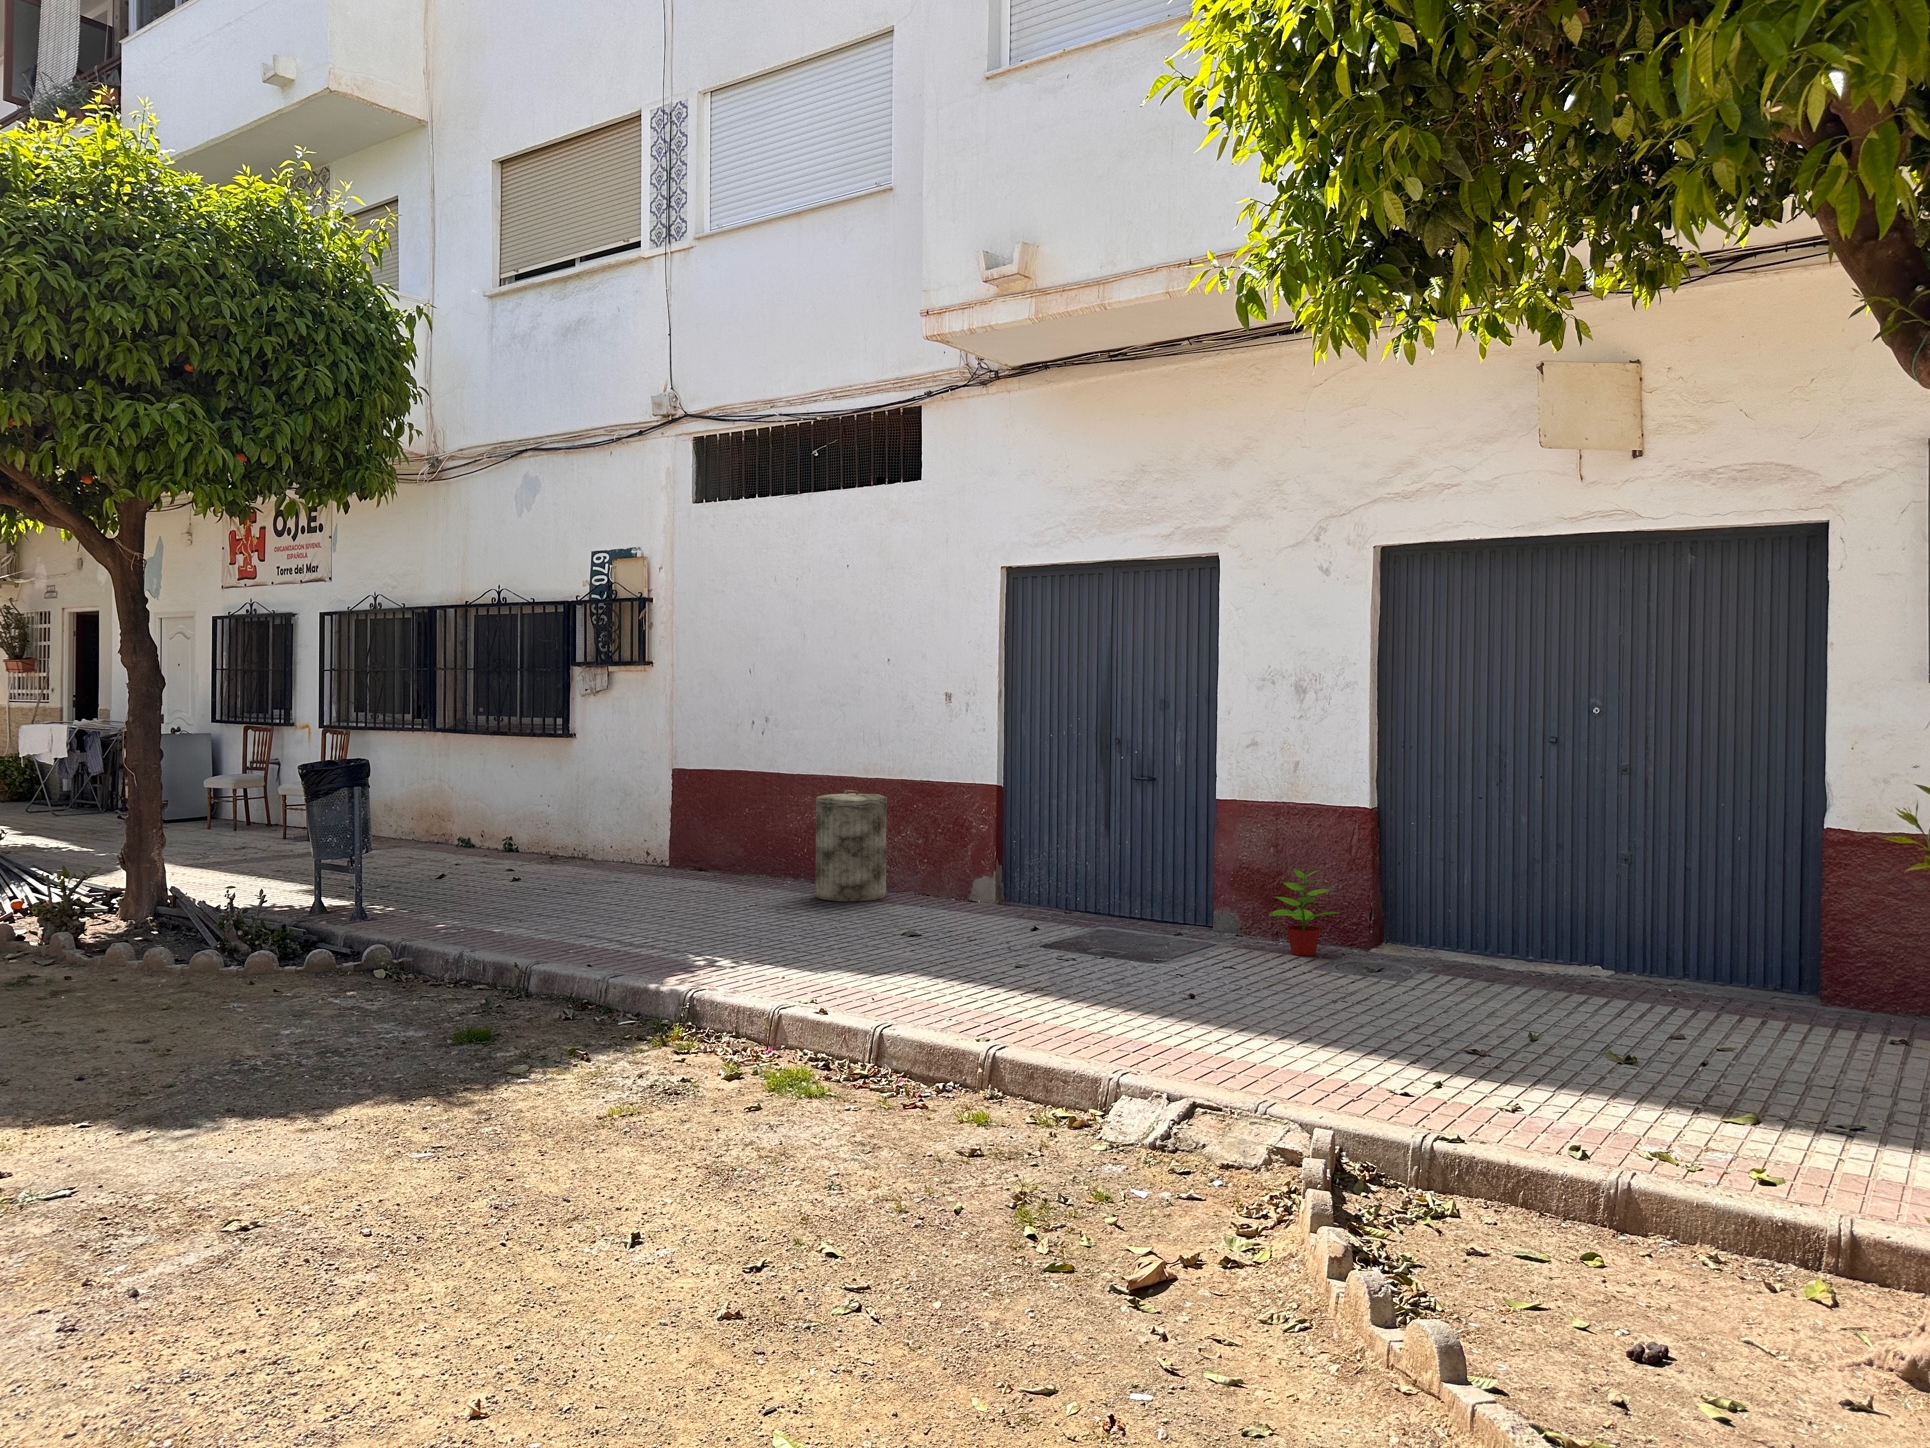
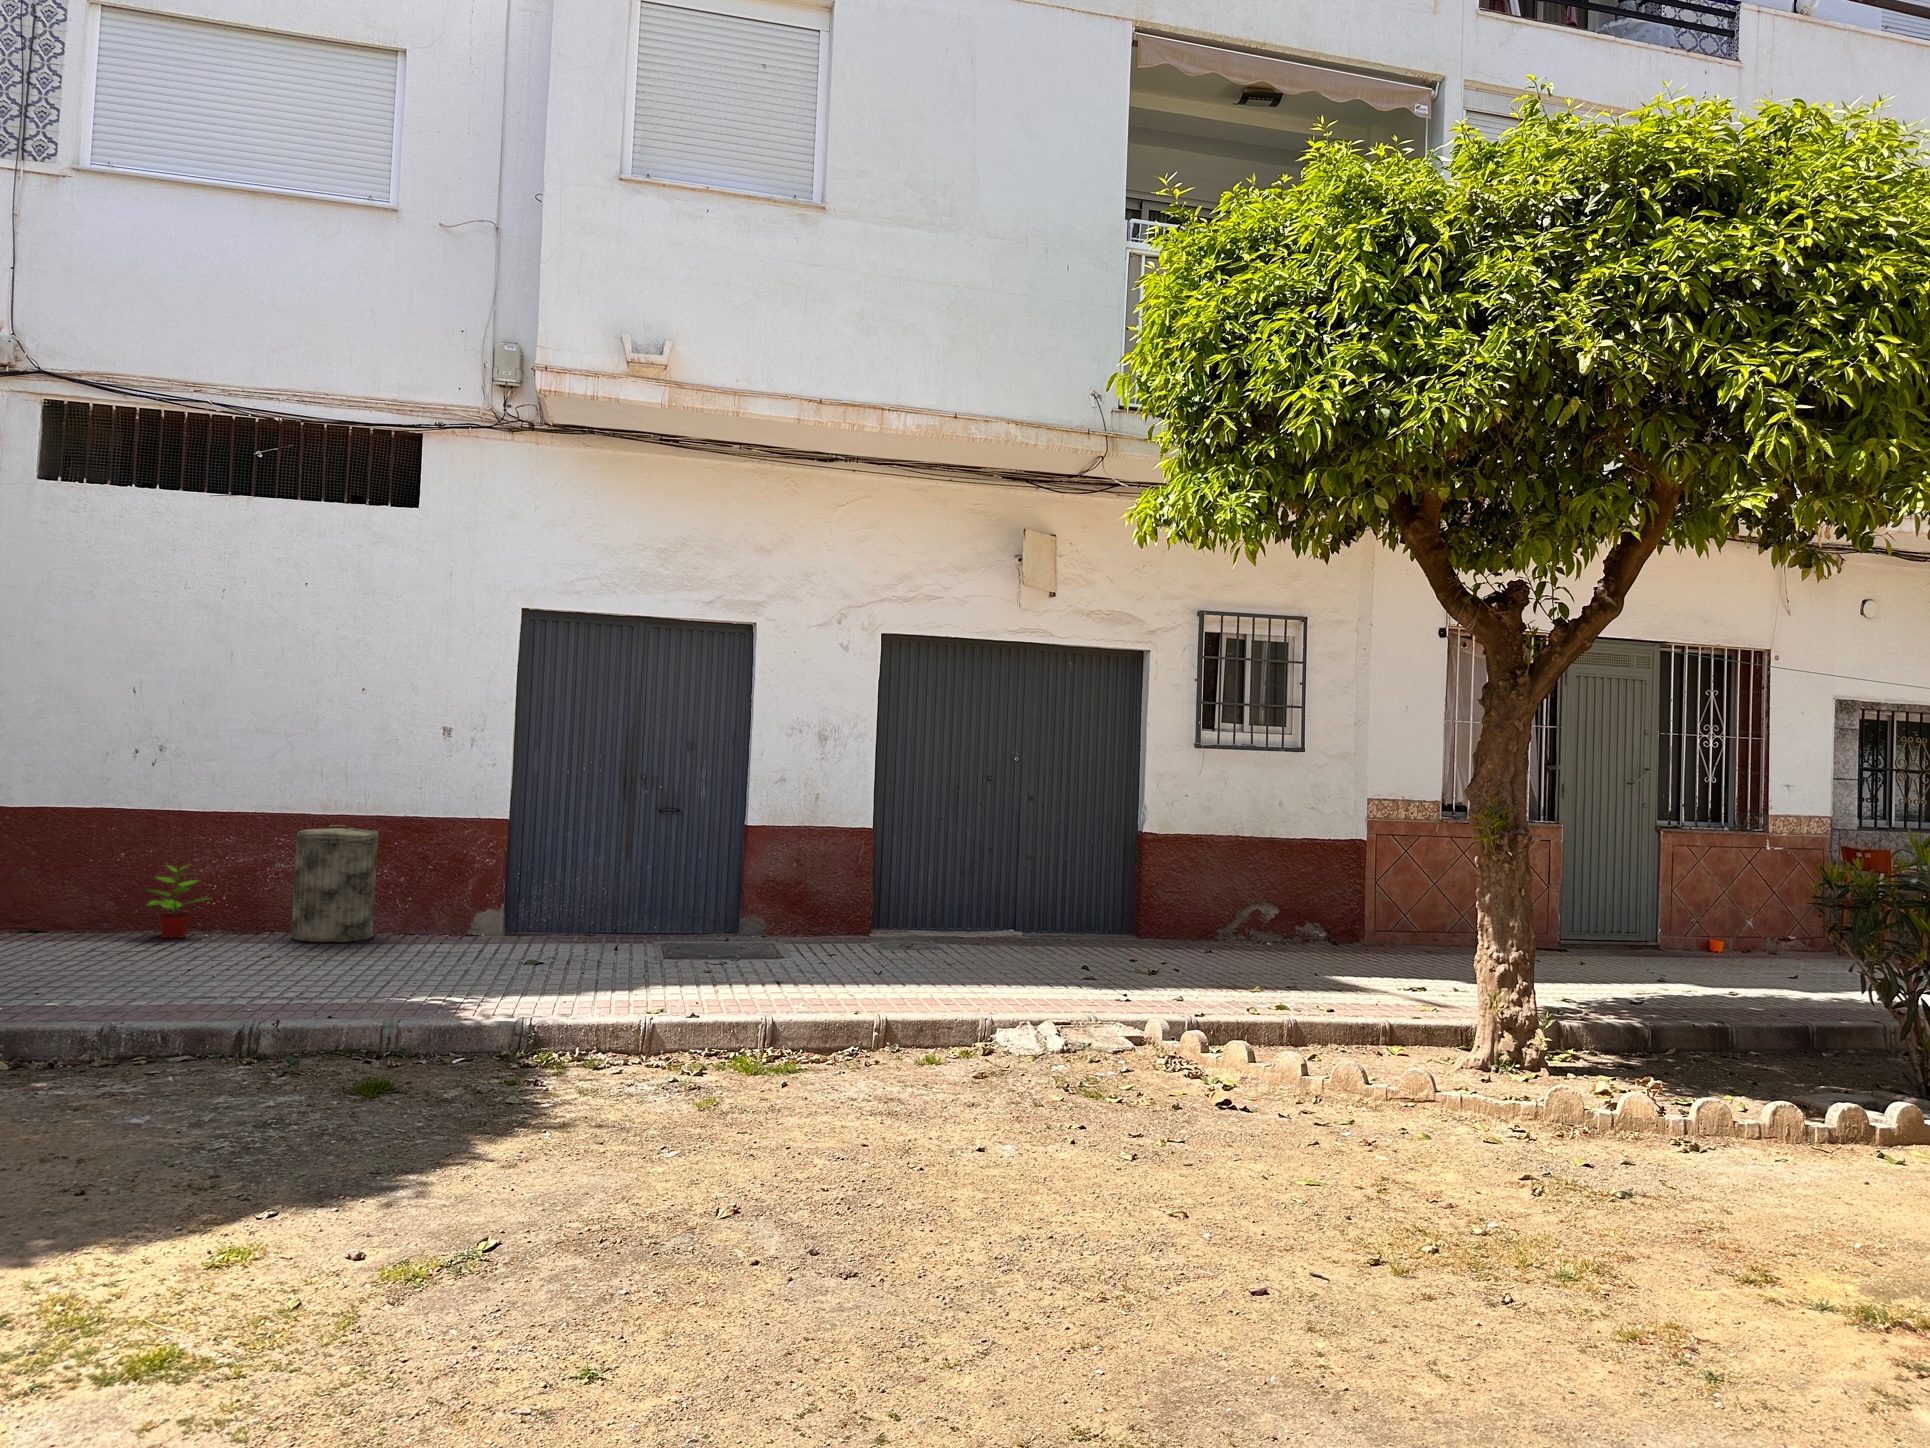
potted plant: present [1269,869,1339,956] -> present [148,865,207,938]

